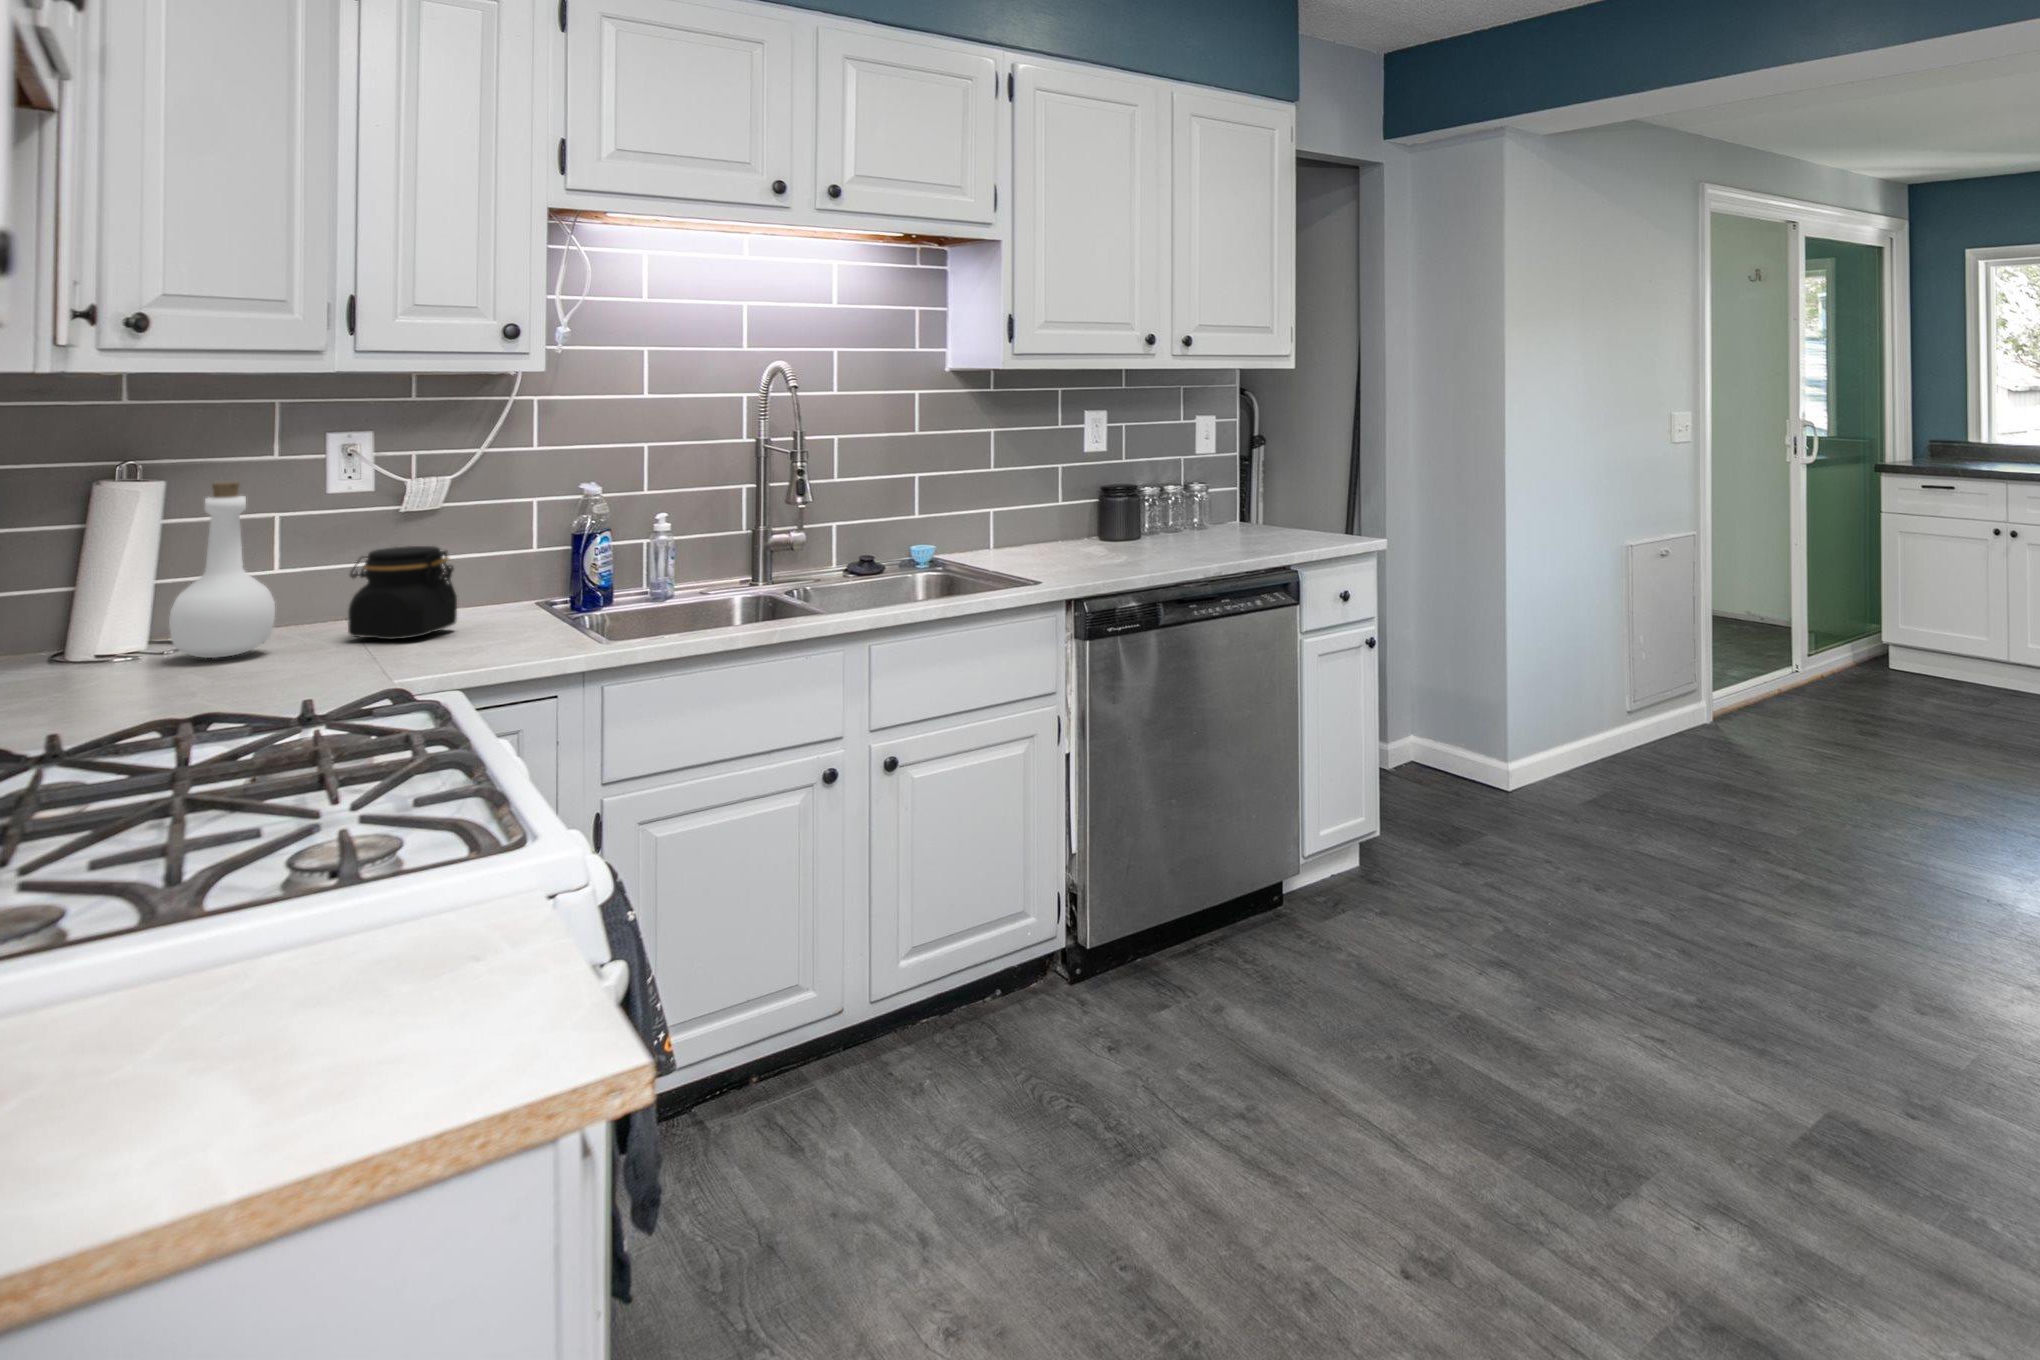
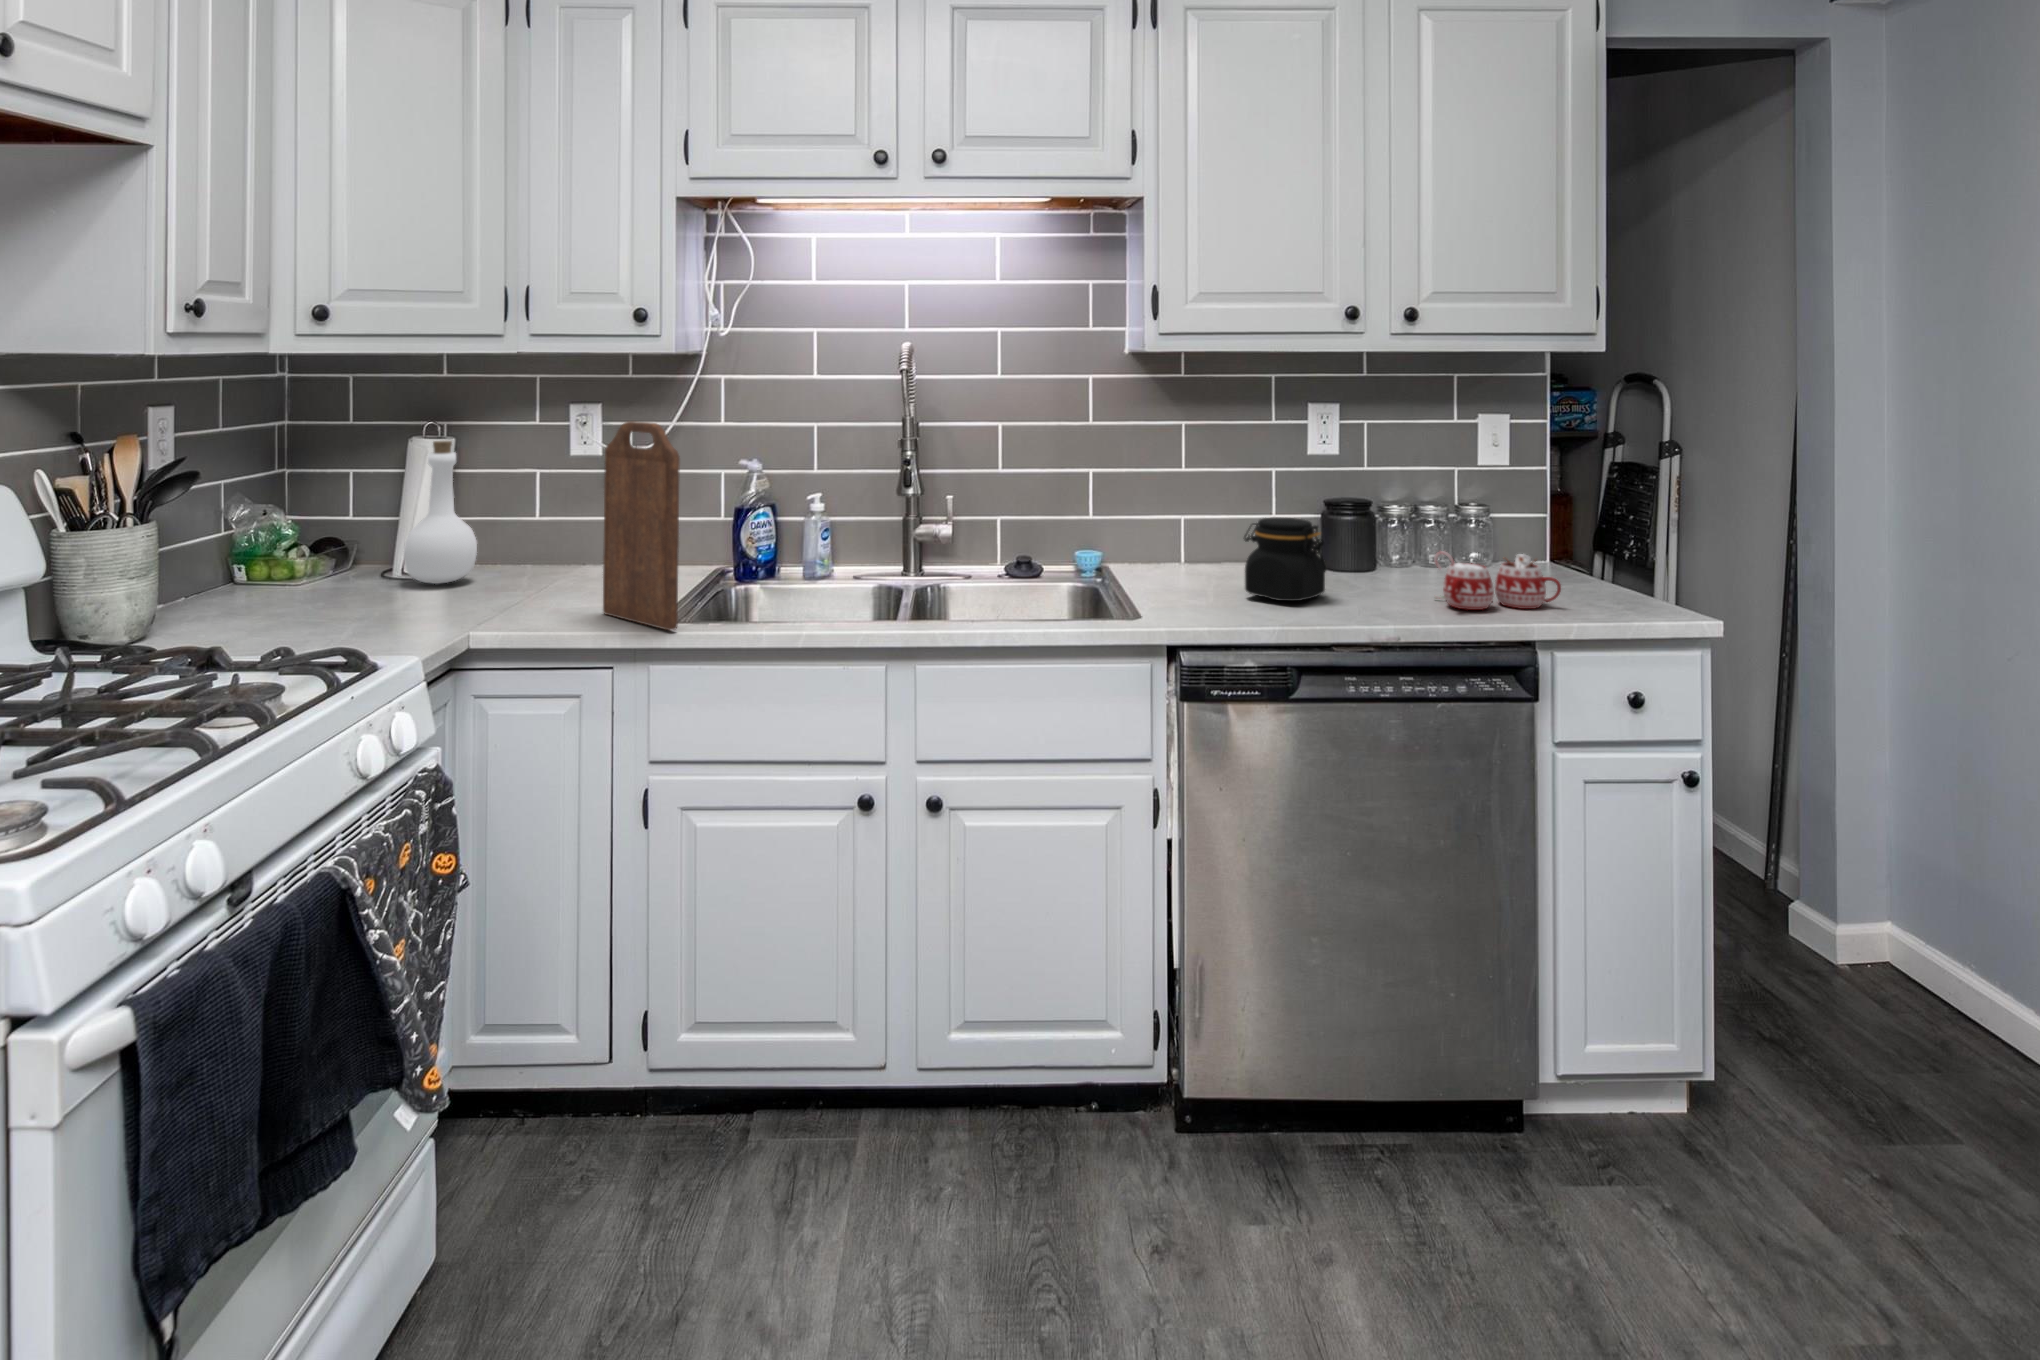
cutting board: none [537,442,666,648] -> present [603,421,680,630]
mug: none [1209,509,1291,551] -> present [1434,551,1561,610]
jar: present [348,546,457,639] -> present [1244,518,1327,601]

